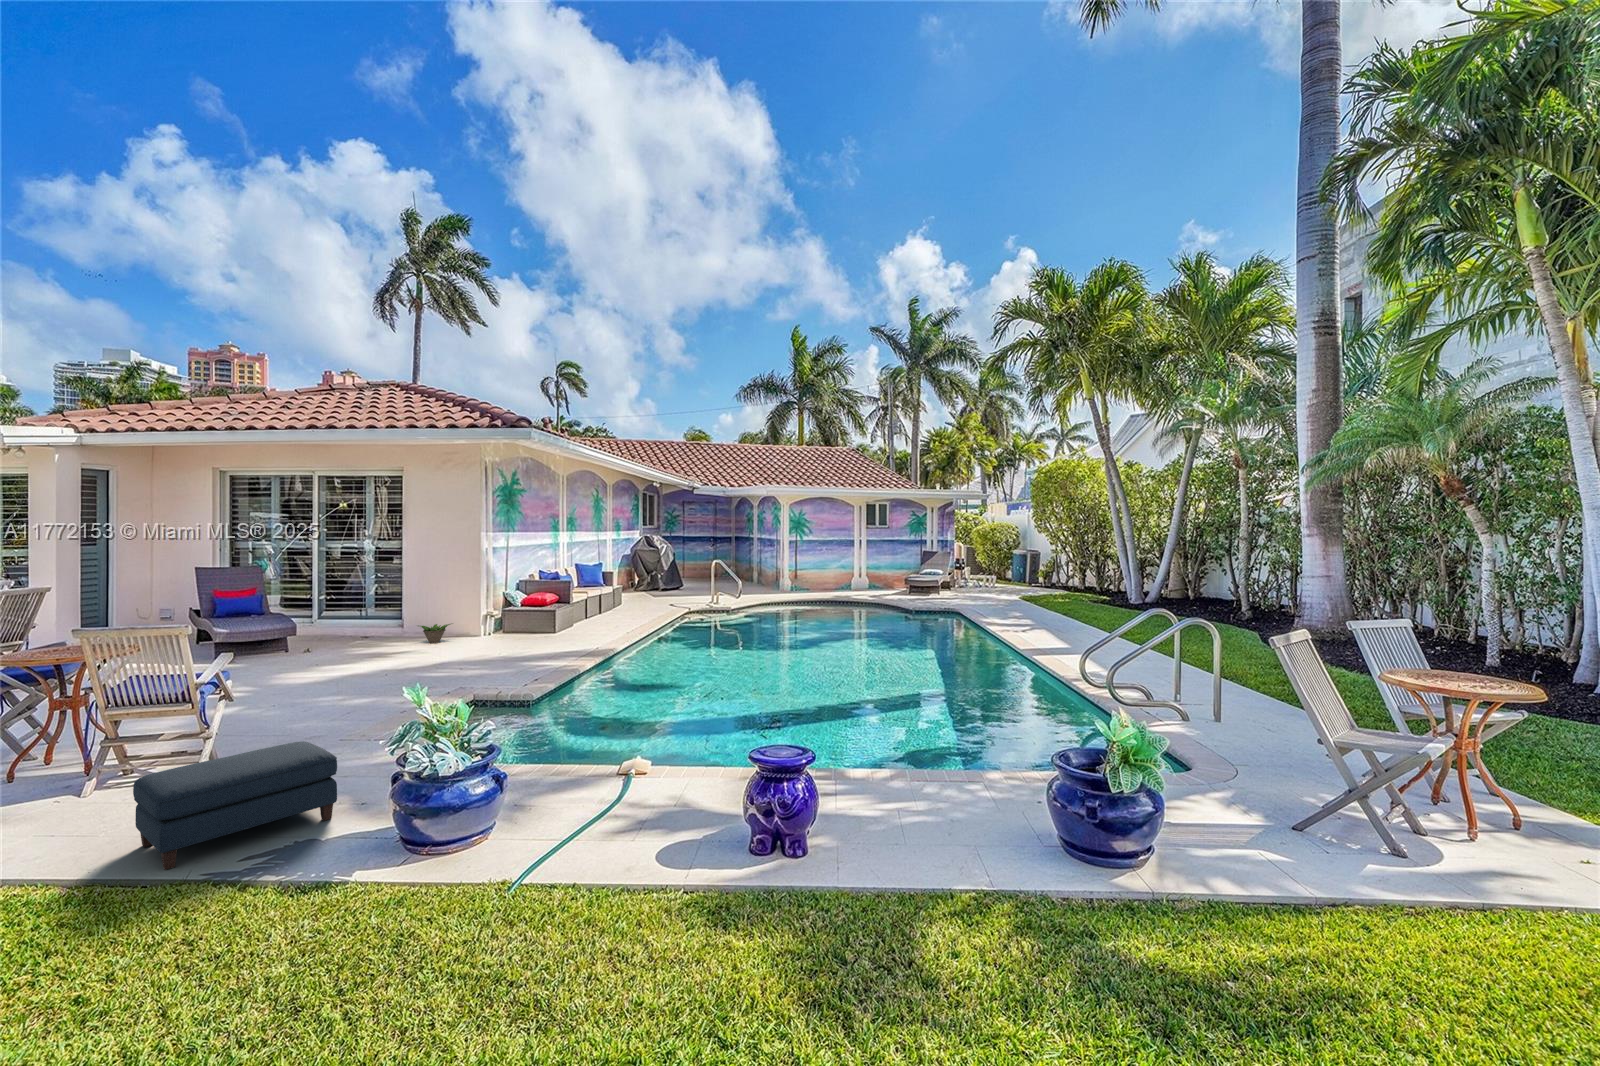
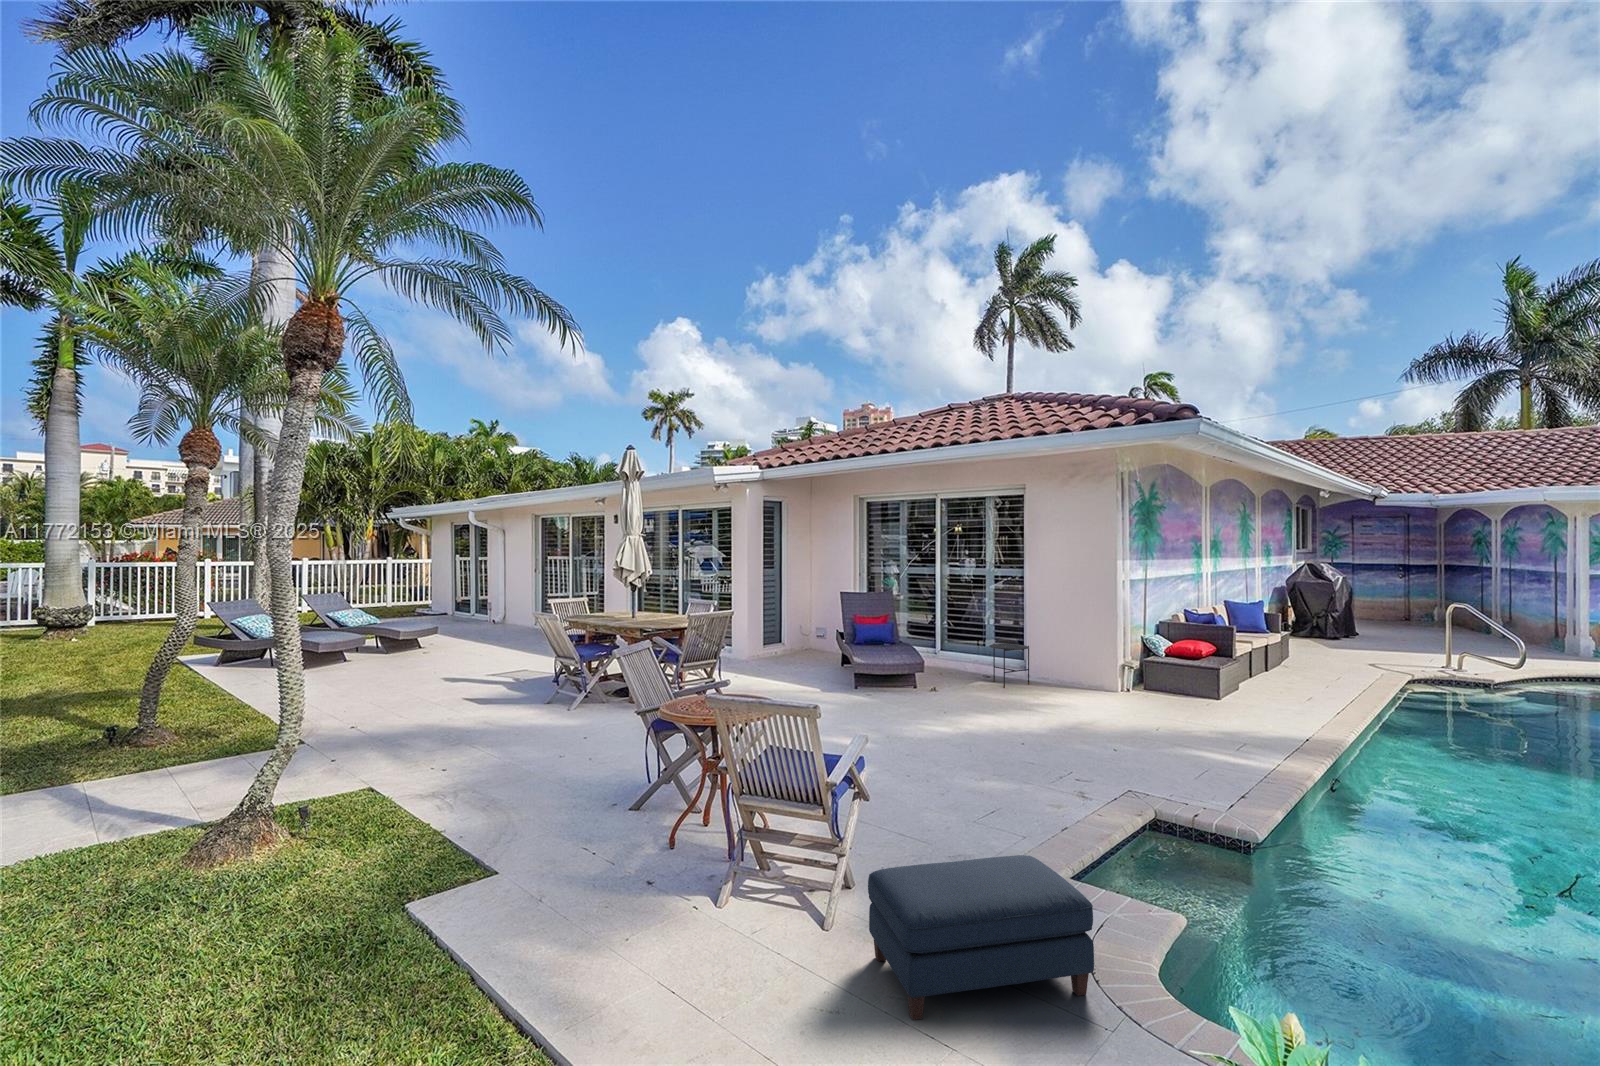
side table: none [366,606,406,644] -> present [989,644,1029,688]
decorative plant: present [420,624,450,643] -> none [1043,670,1086,694]

